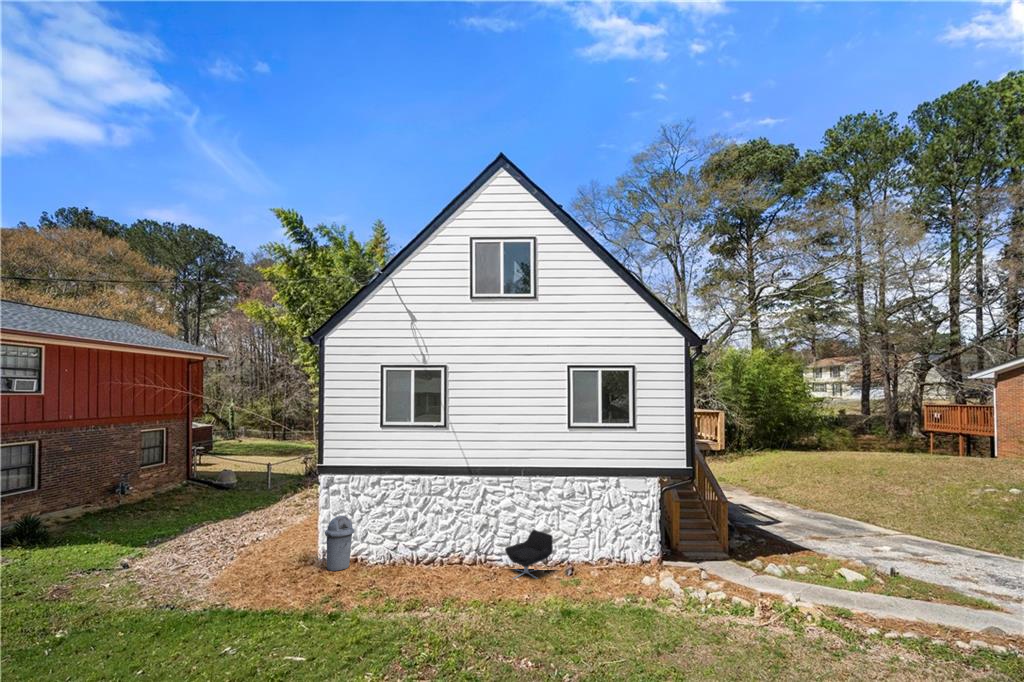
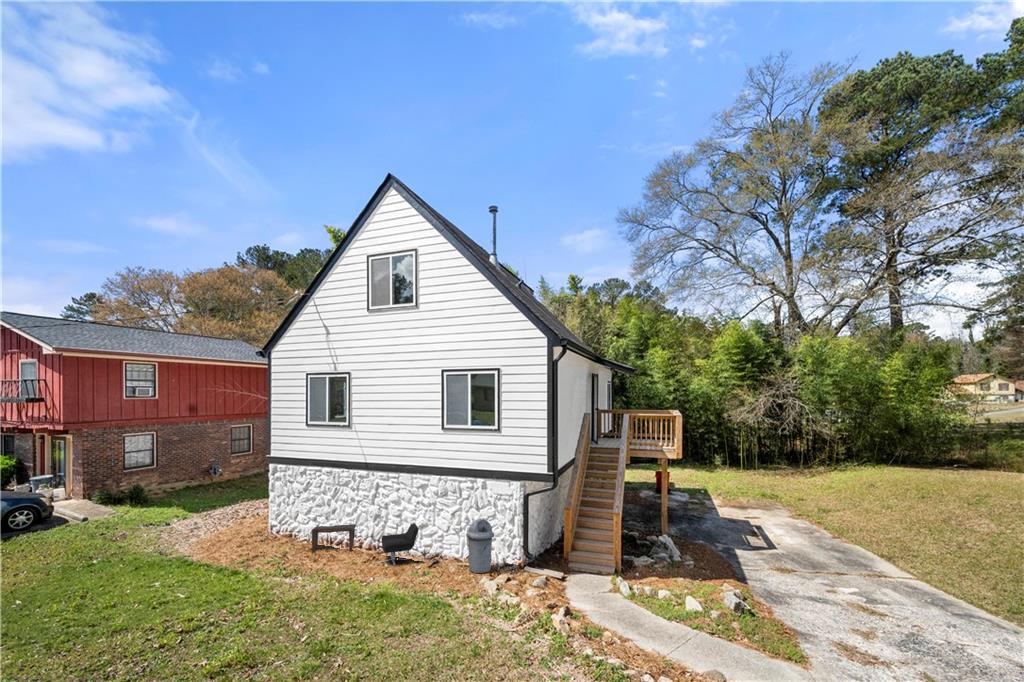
trash can: present [325,516,354,571] -> present [466,519,494,573]
bench: none [412,538,462,578] -> present [312,524,356,553]

